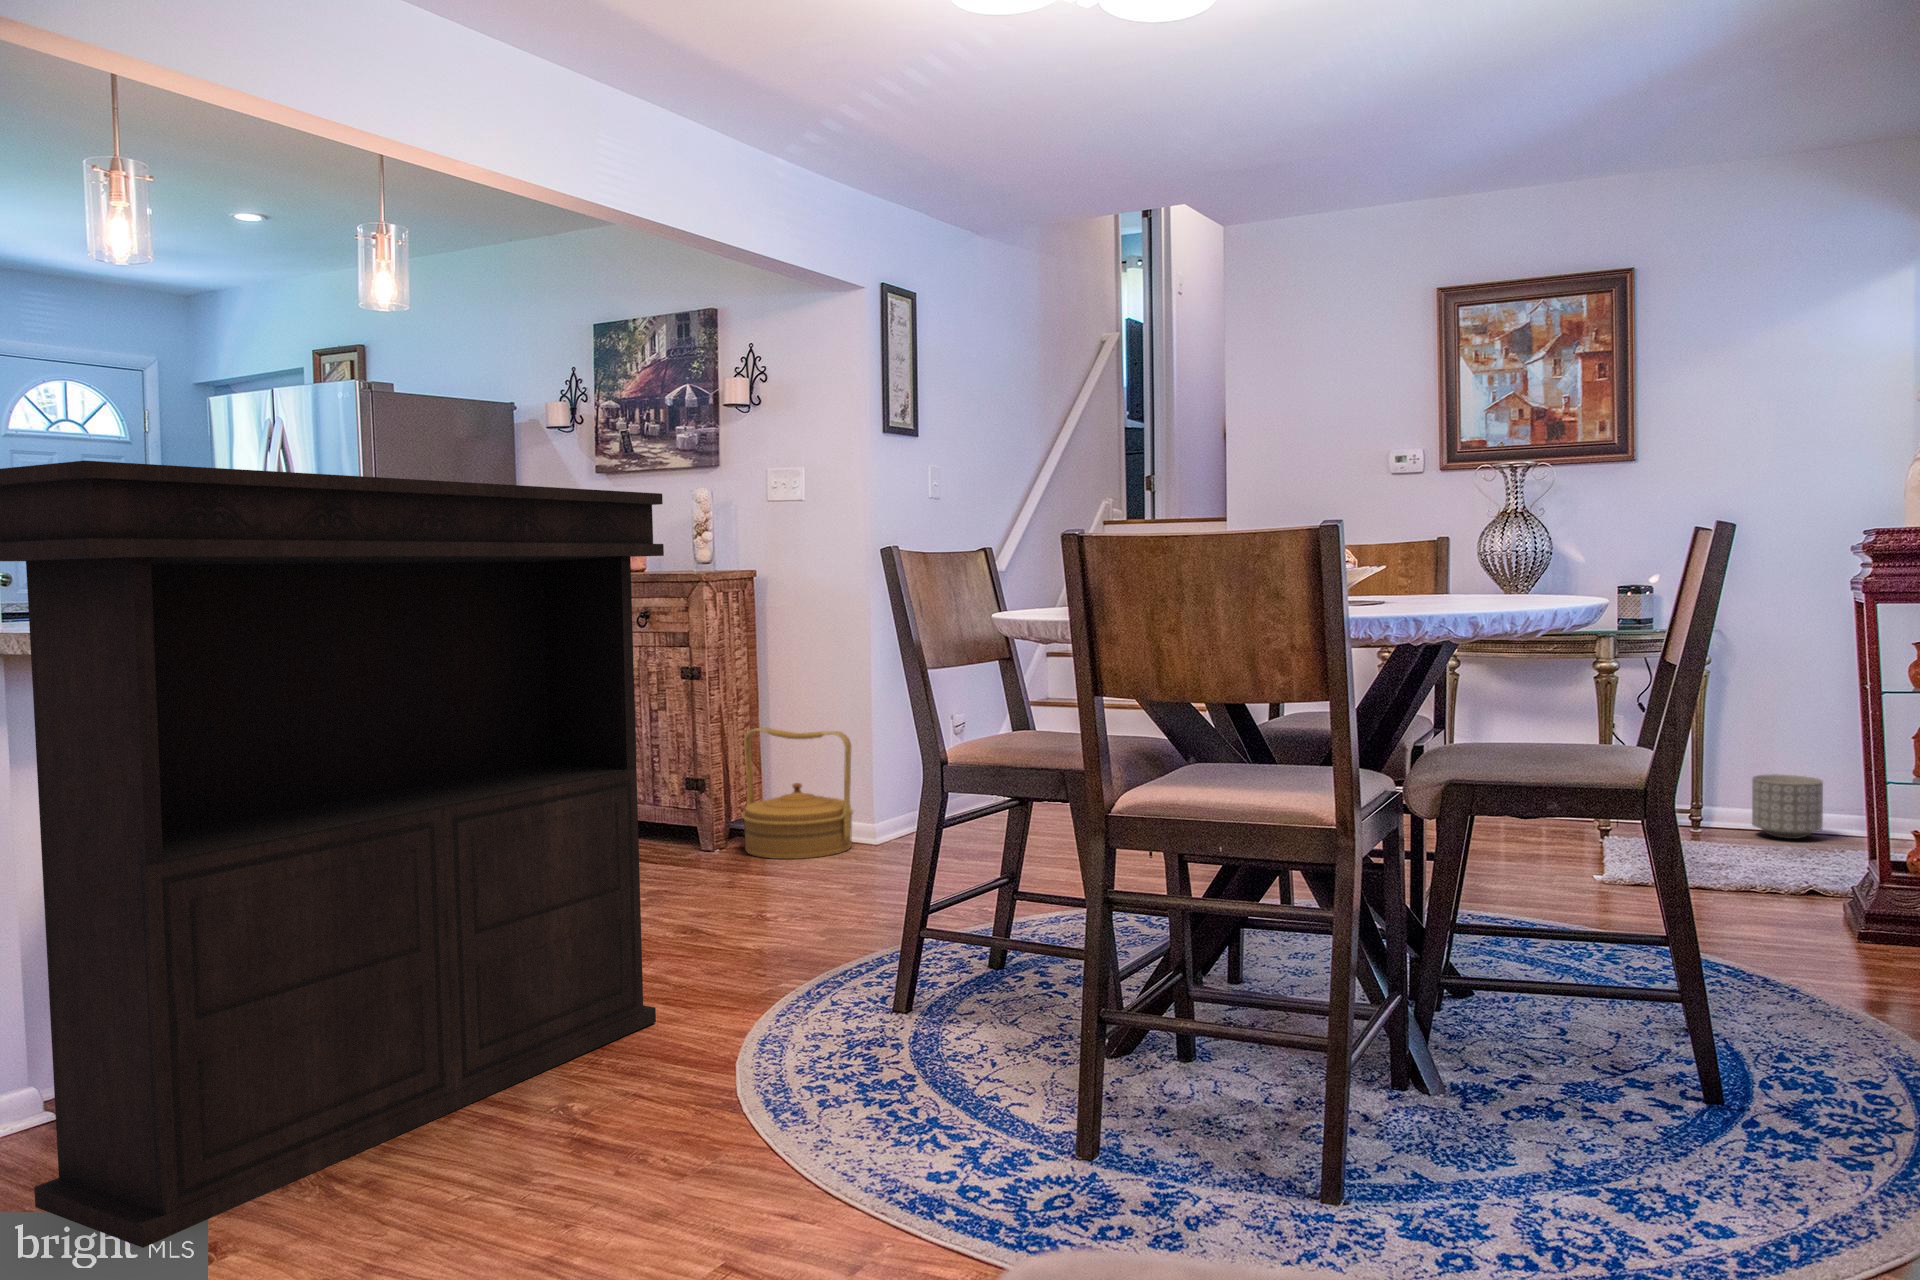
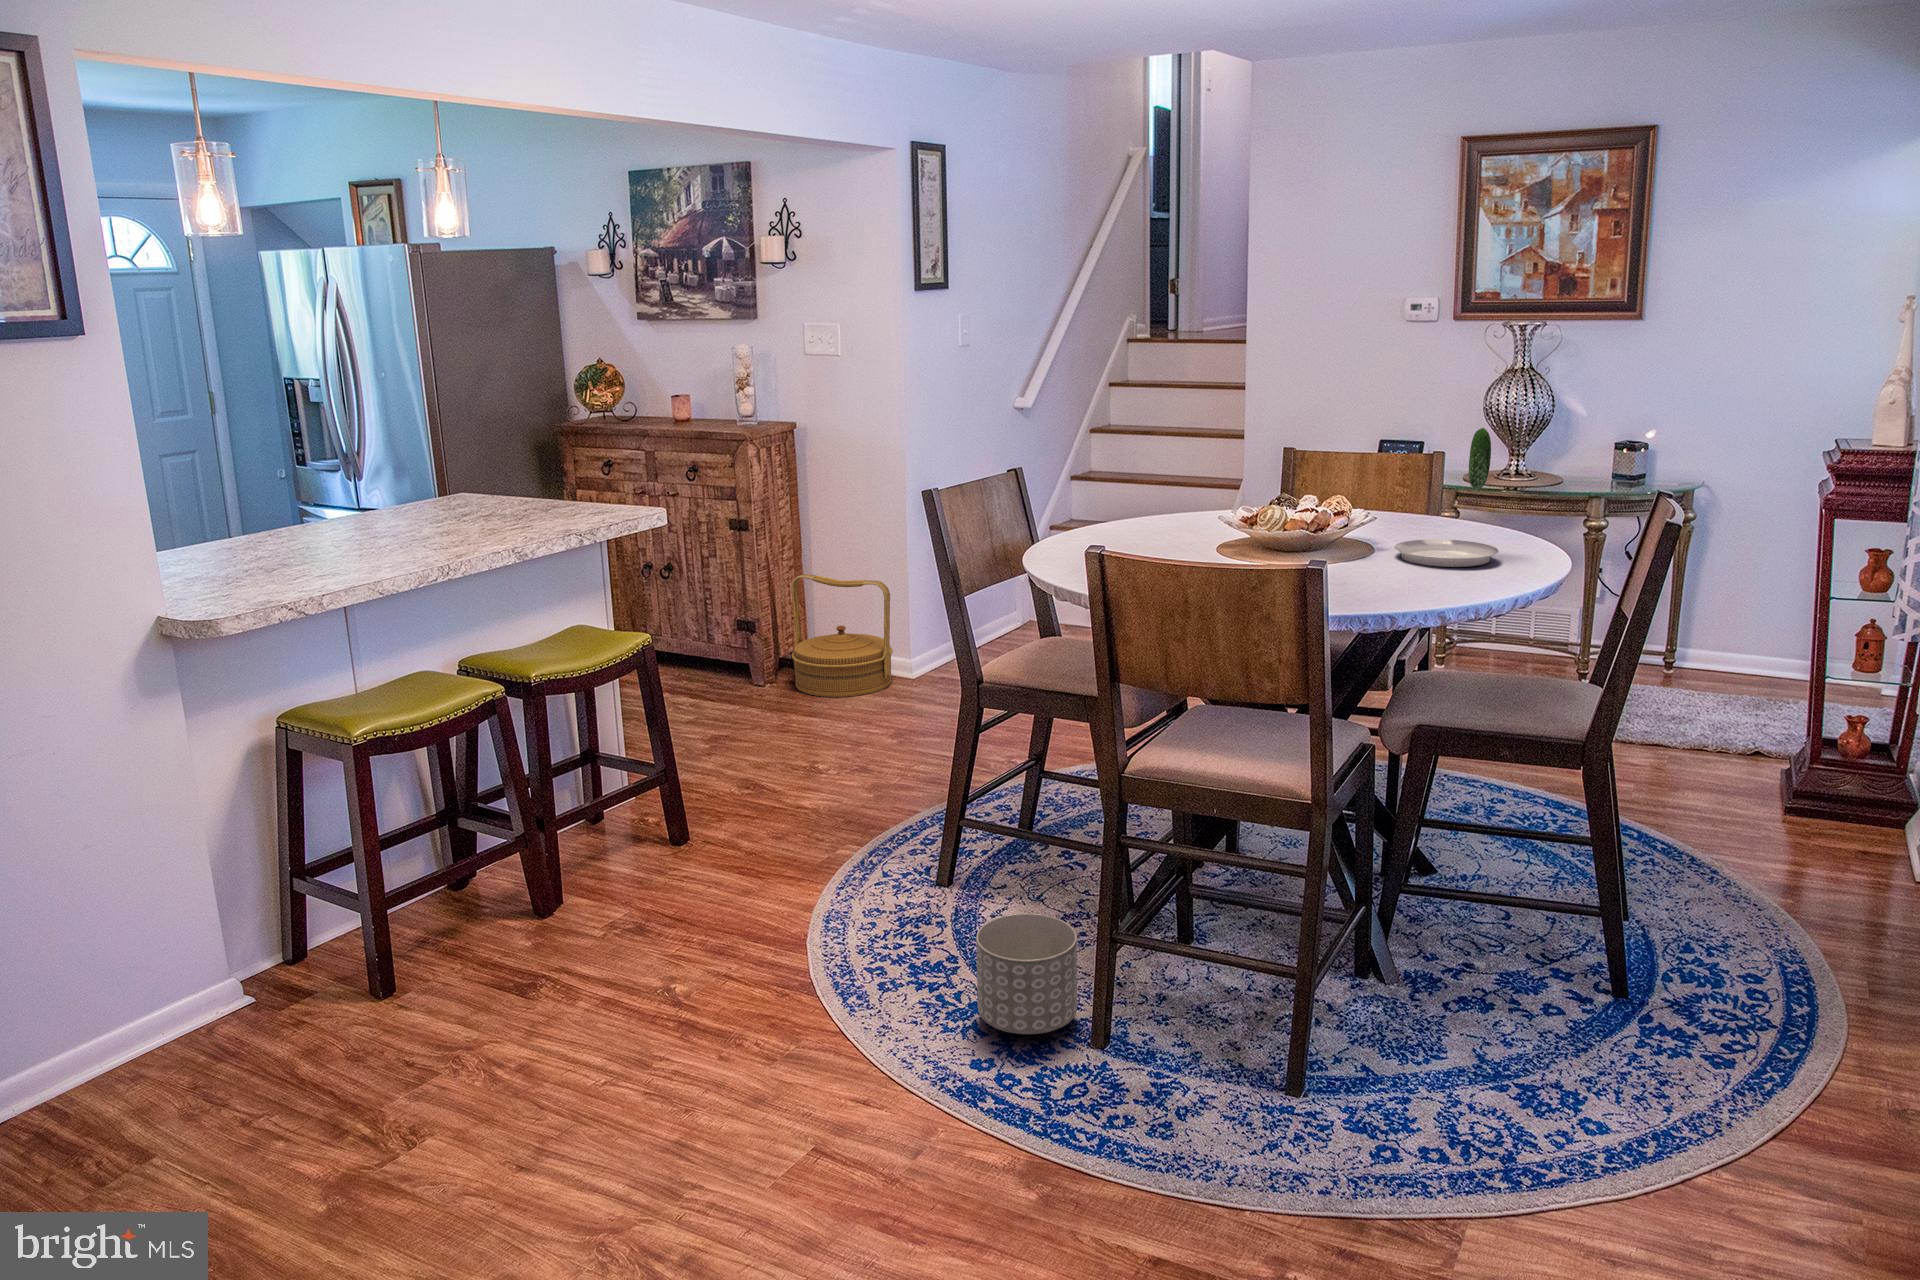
console table: present [0,461,664,1248] -> none [127,440,736,1127]
plate: none [1406,465,1523,607] -> present [1394,428,1498,567]
planter: present [1752,774,1823,839] -> present [976,913,1077,1034]

